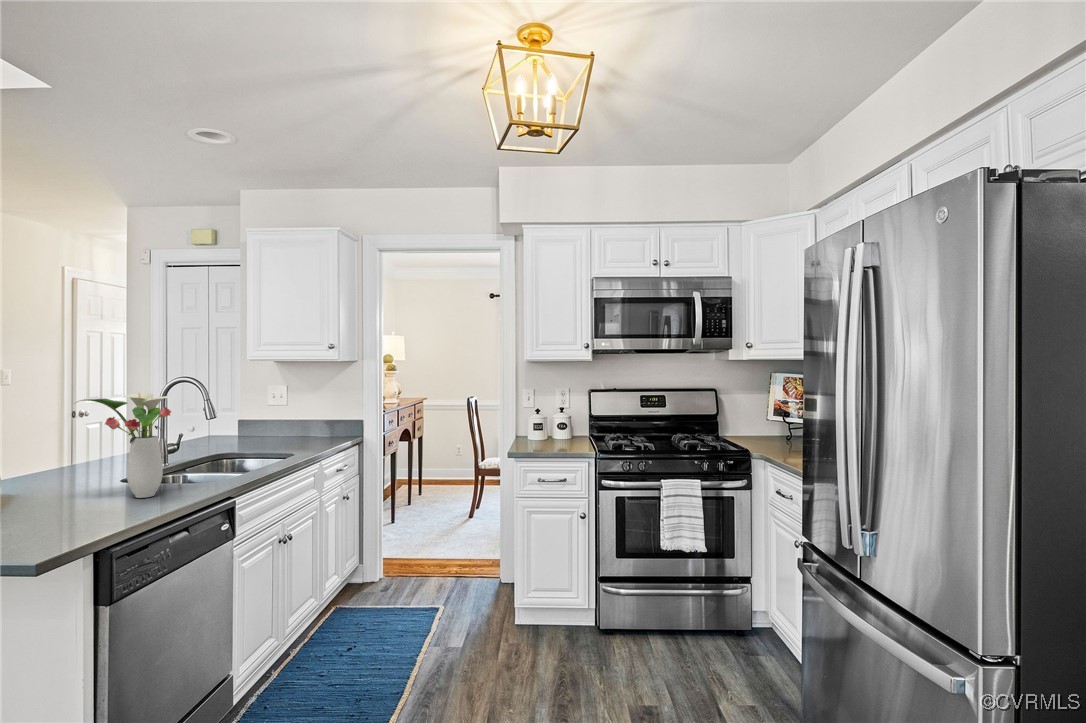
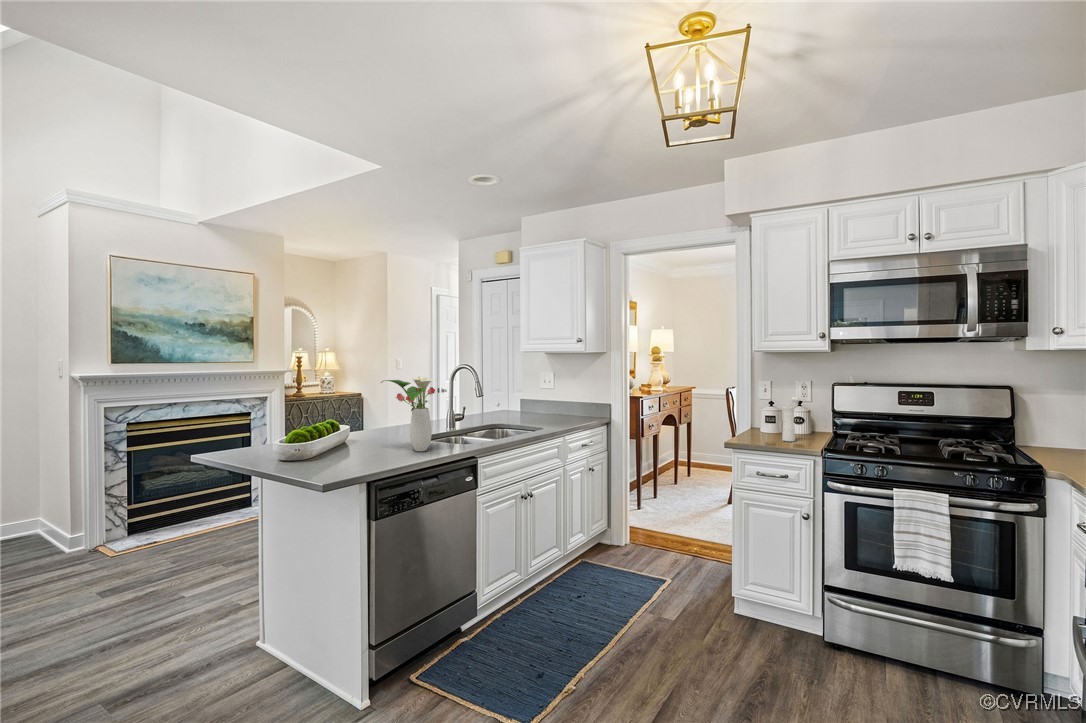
pepper mill: none [557,403,569,446] -> present [782,397,800,441]

